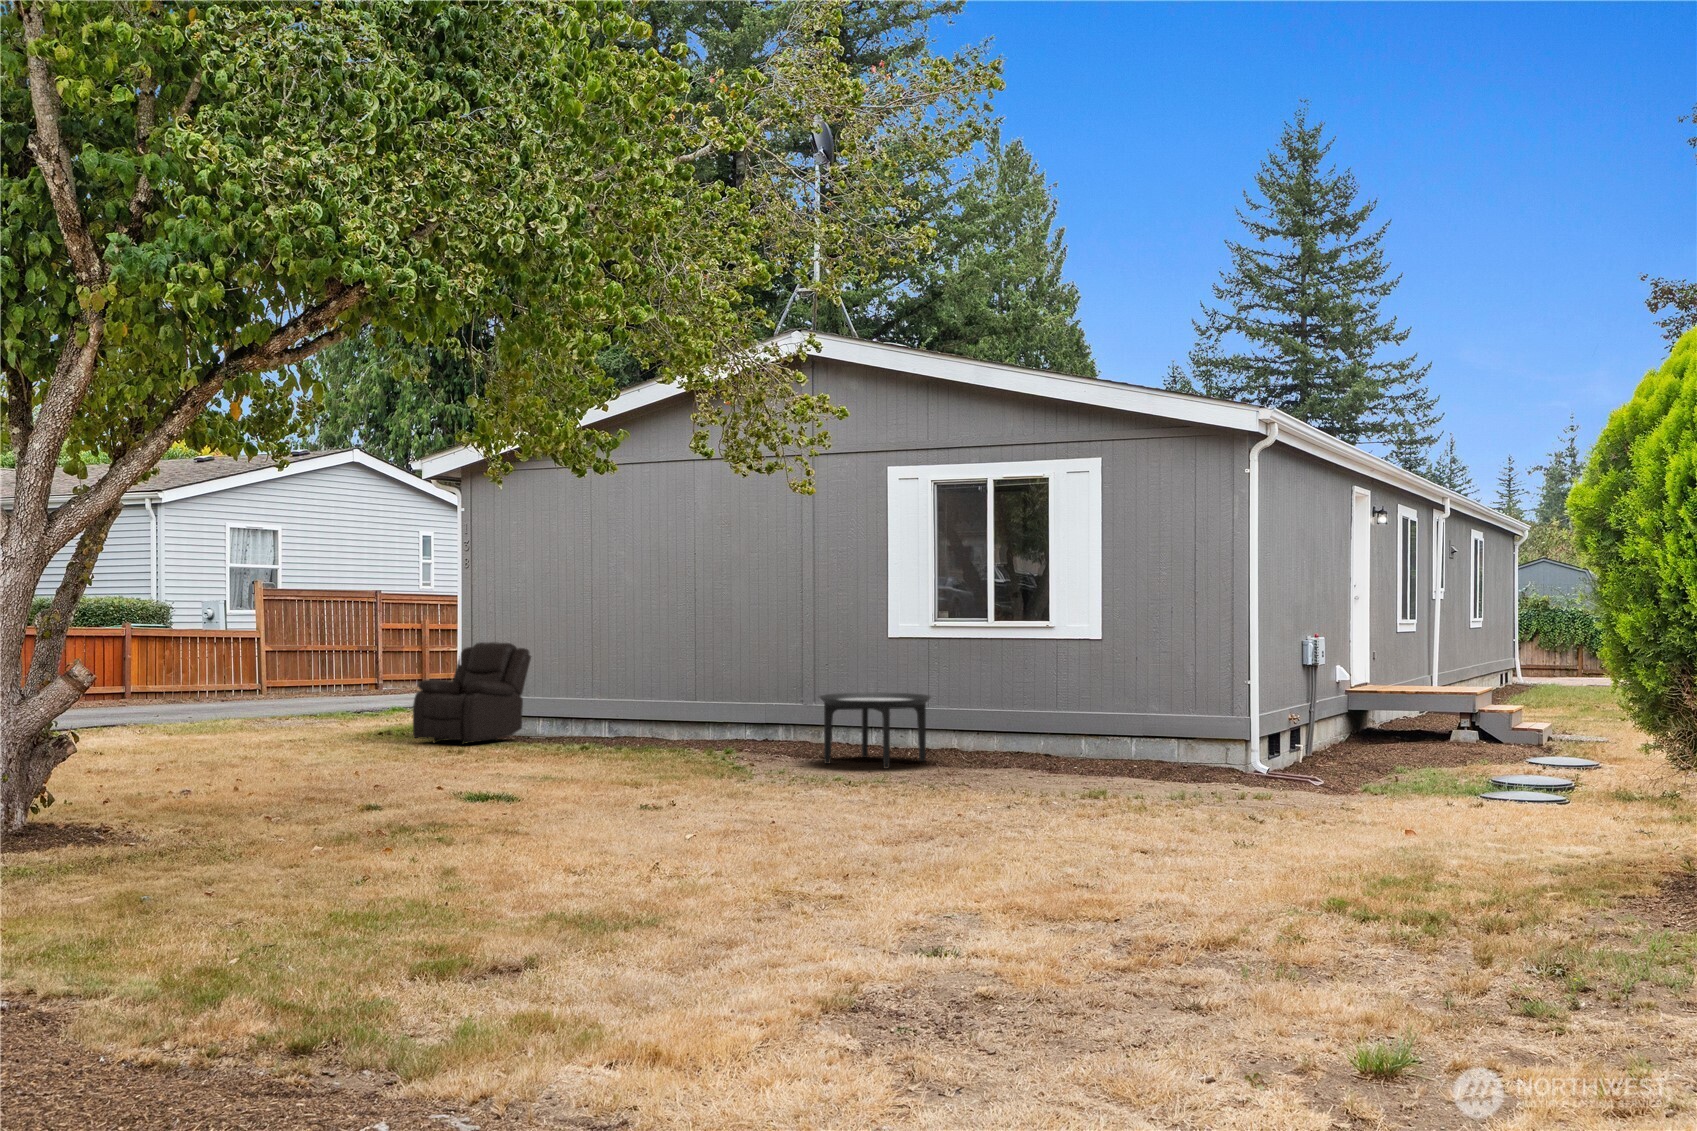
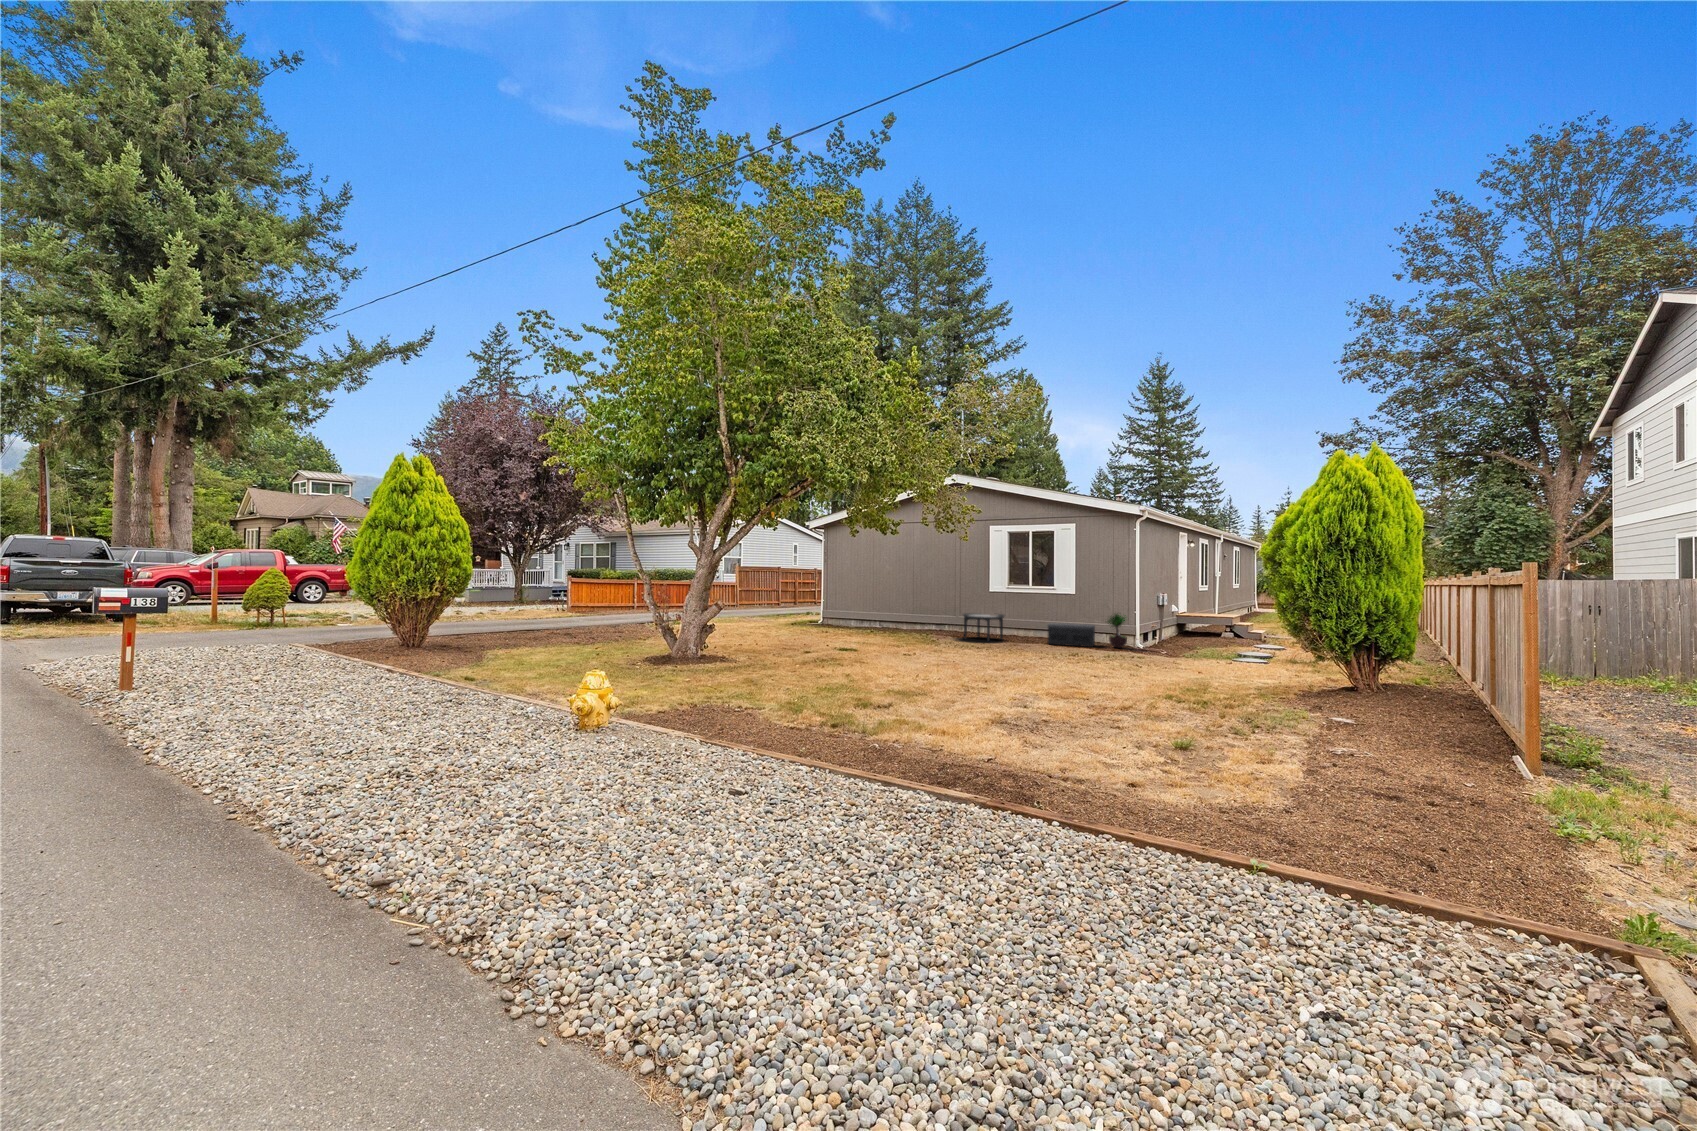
chair: present [413,642,531,745] -> none [807,591,849,629]
potted tree: none [1176,676,1235,774] -> present [1107,614,1127,648]
storage bench: none [1036,713,1154,773] -> present [1048,623,1095,647]

